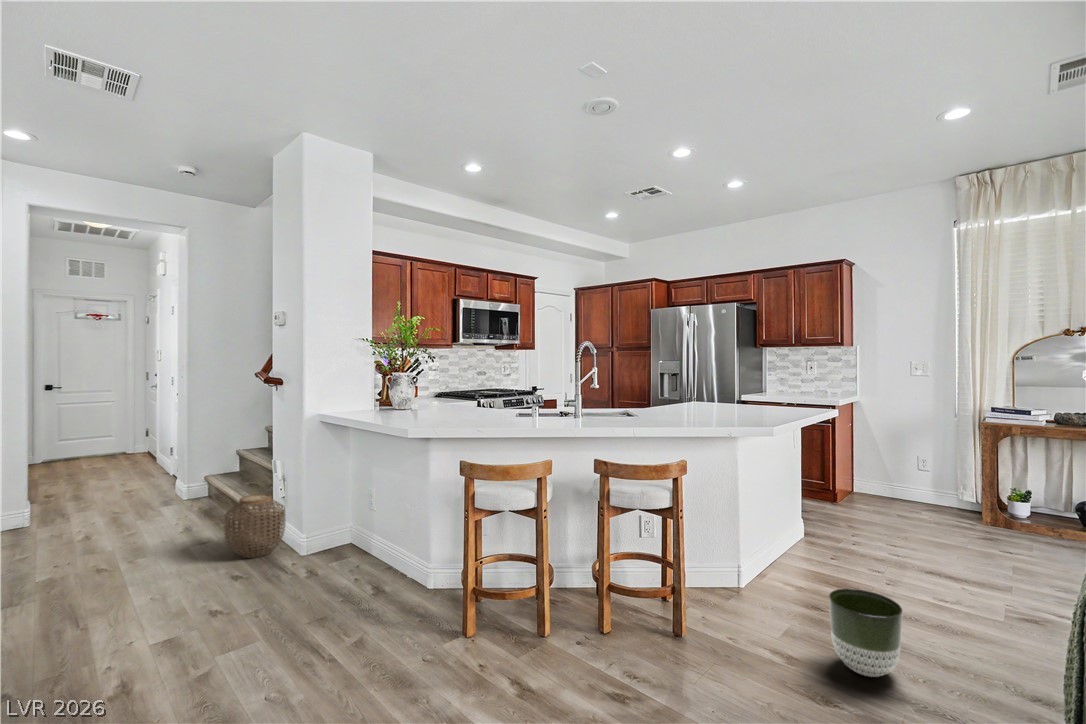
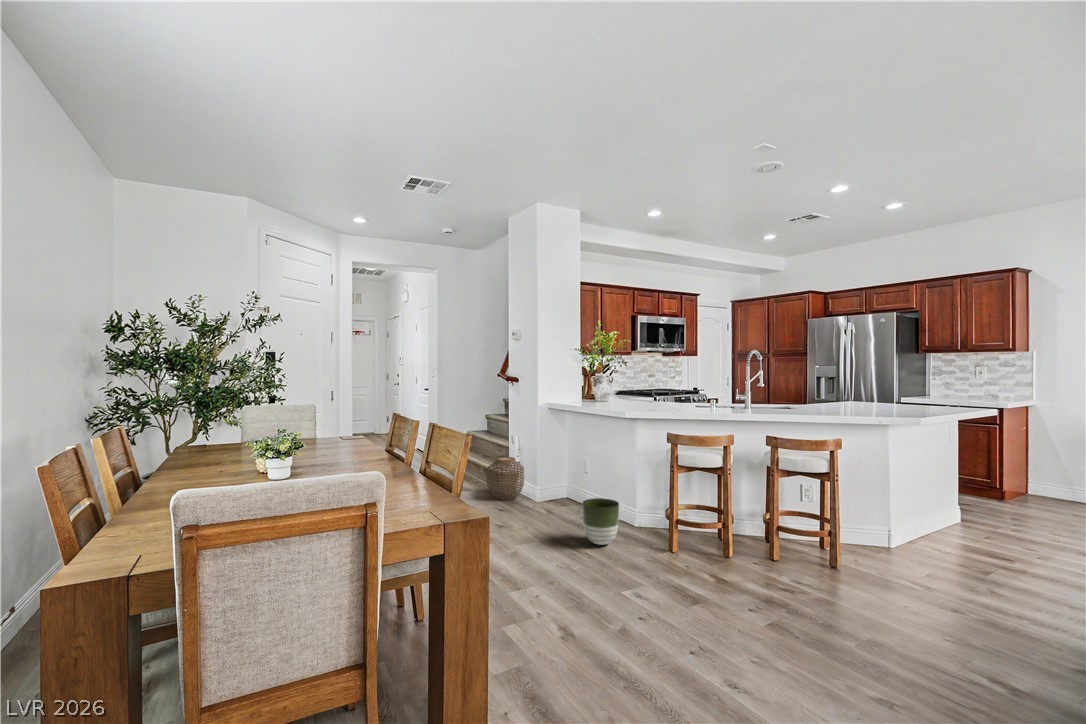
planter: present [829,589,902,677] -> present [582,498,619,545]

